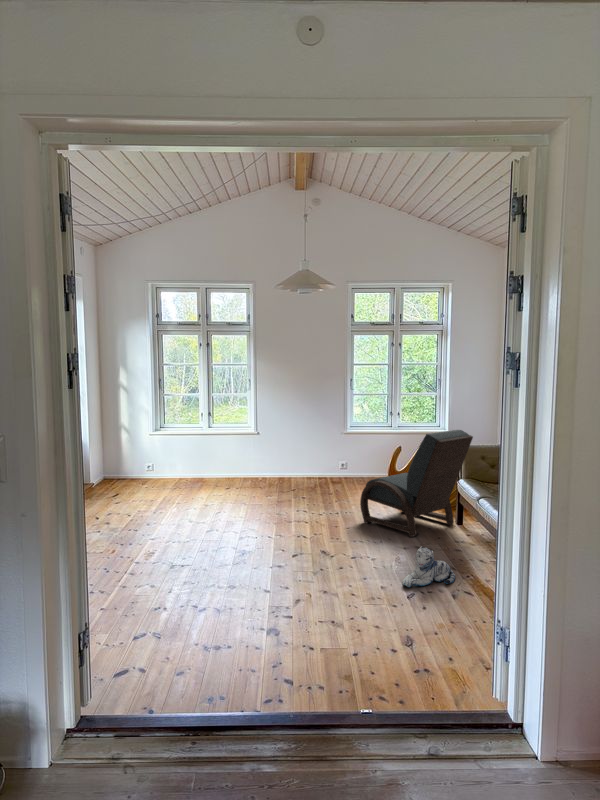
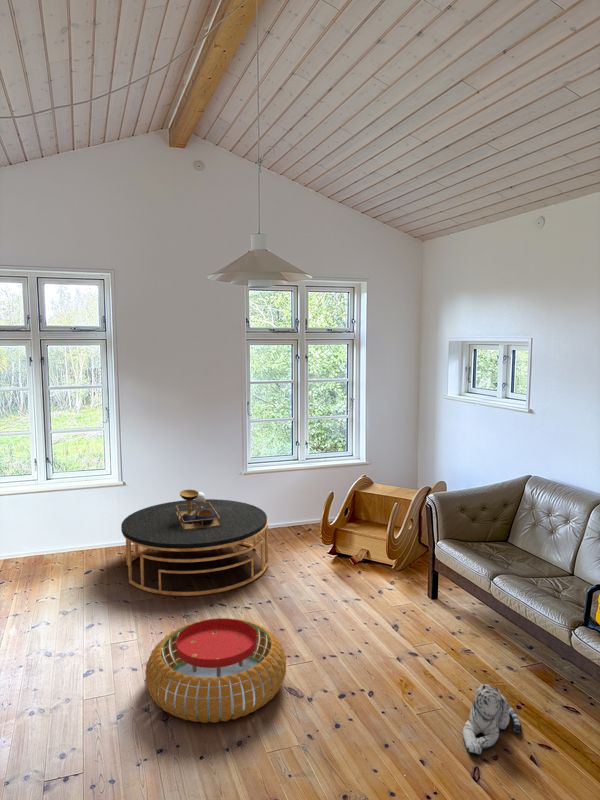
lounge chair: present [360,430,473,537] -> none [316,483,462,636]
coffee table: none [247,436,351,504] -> present [121,490,268,596]
pouf: none [225,502,315,553] -> present [145,618,286,723]

